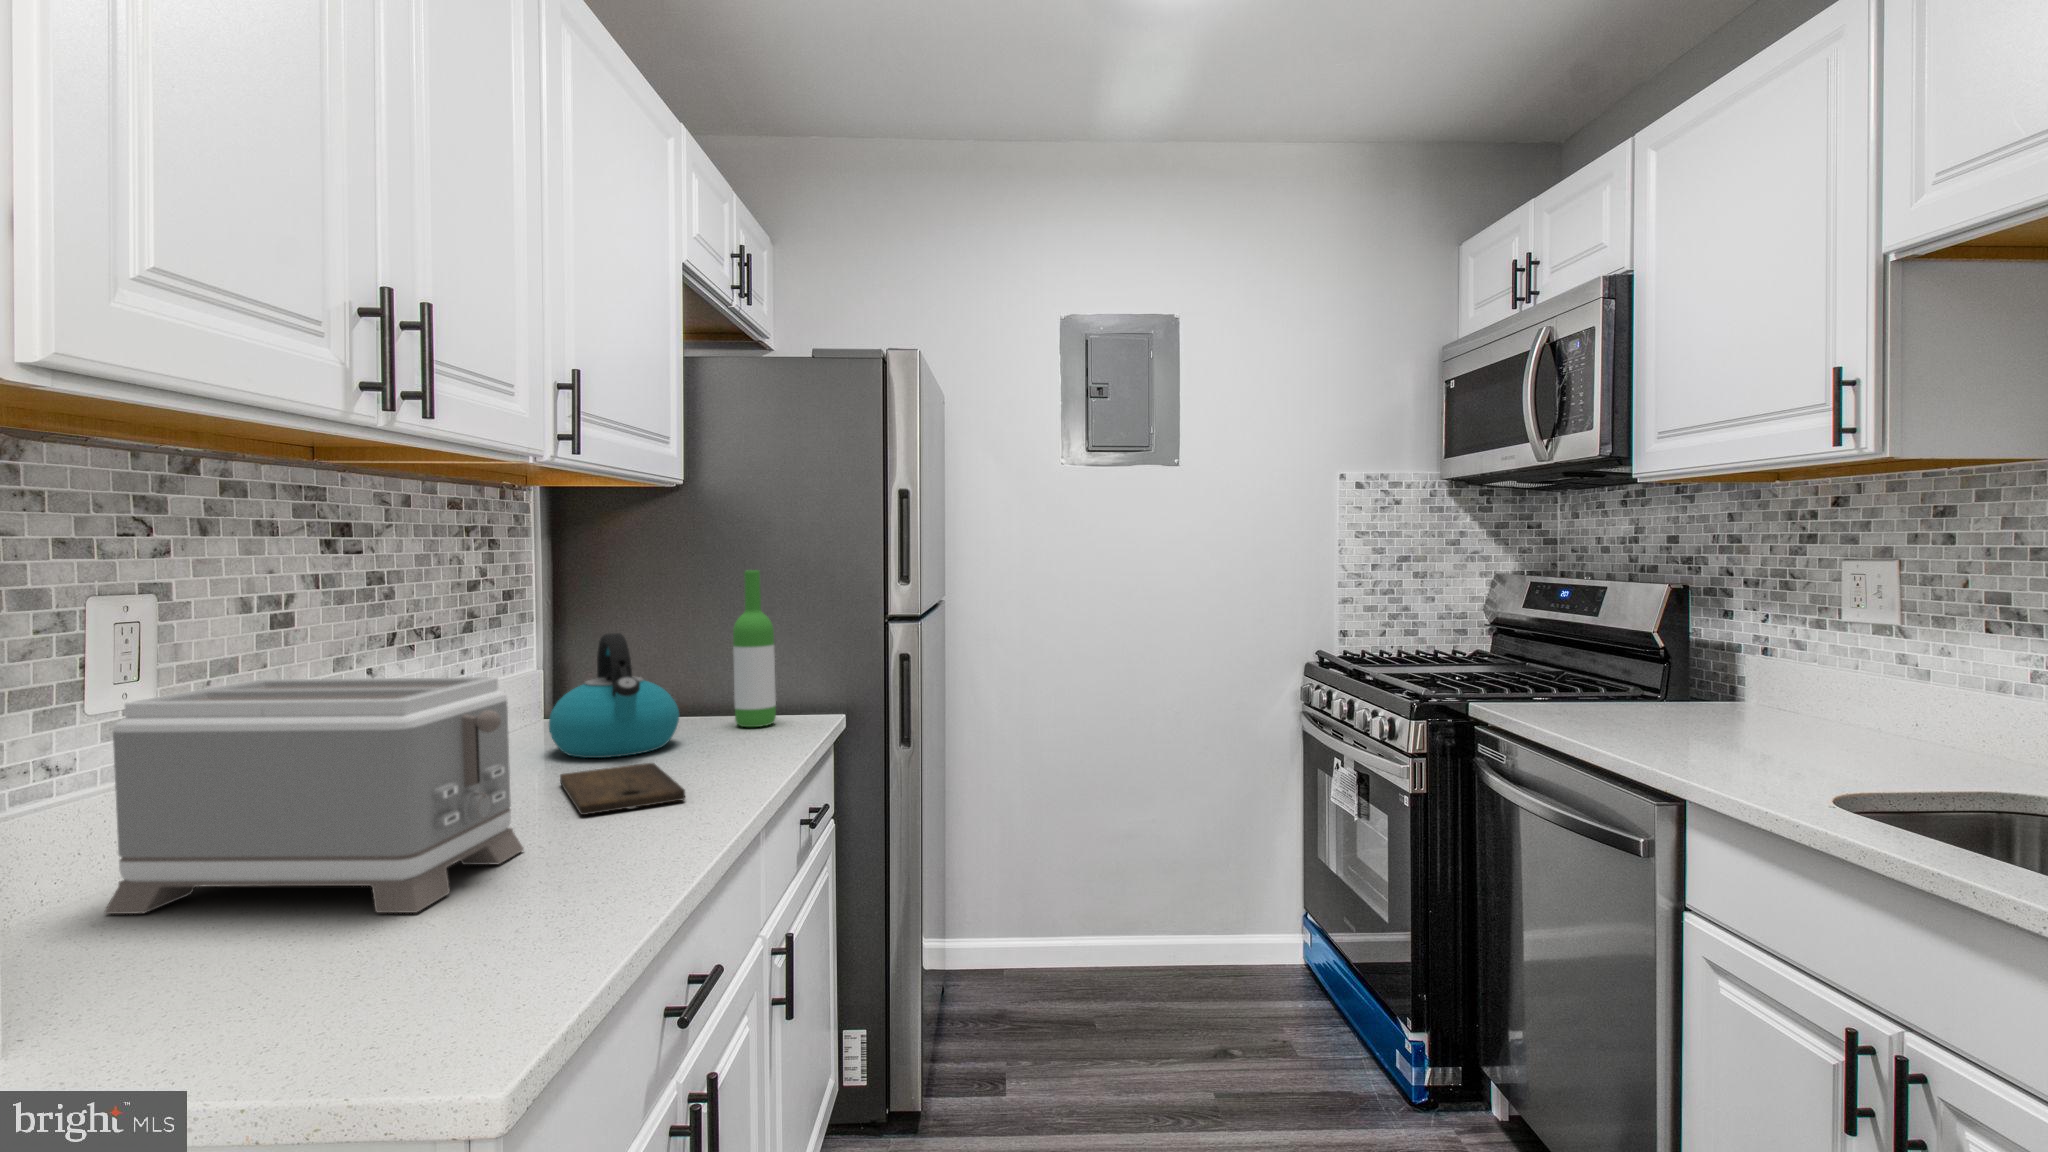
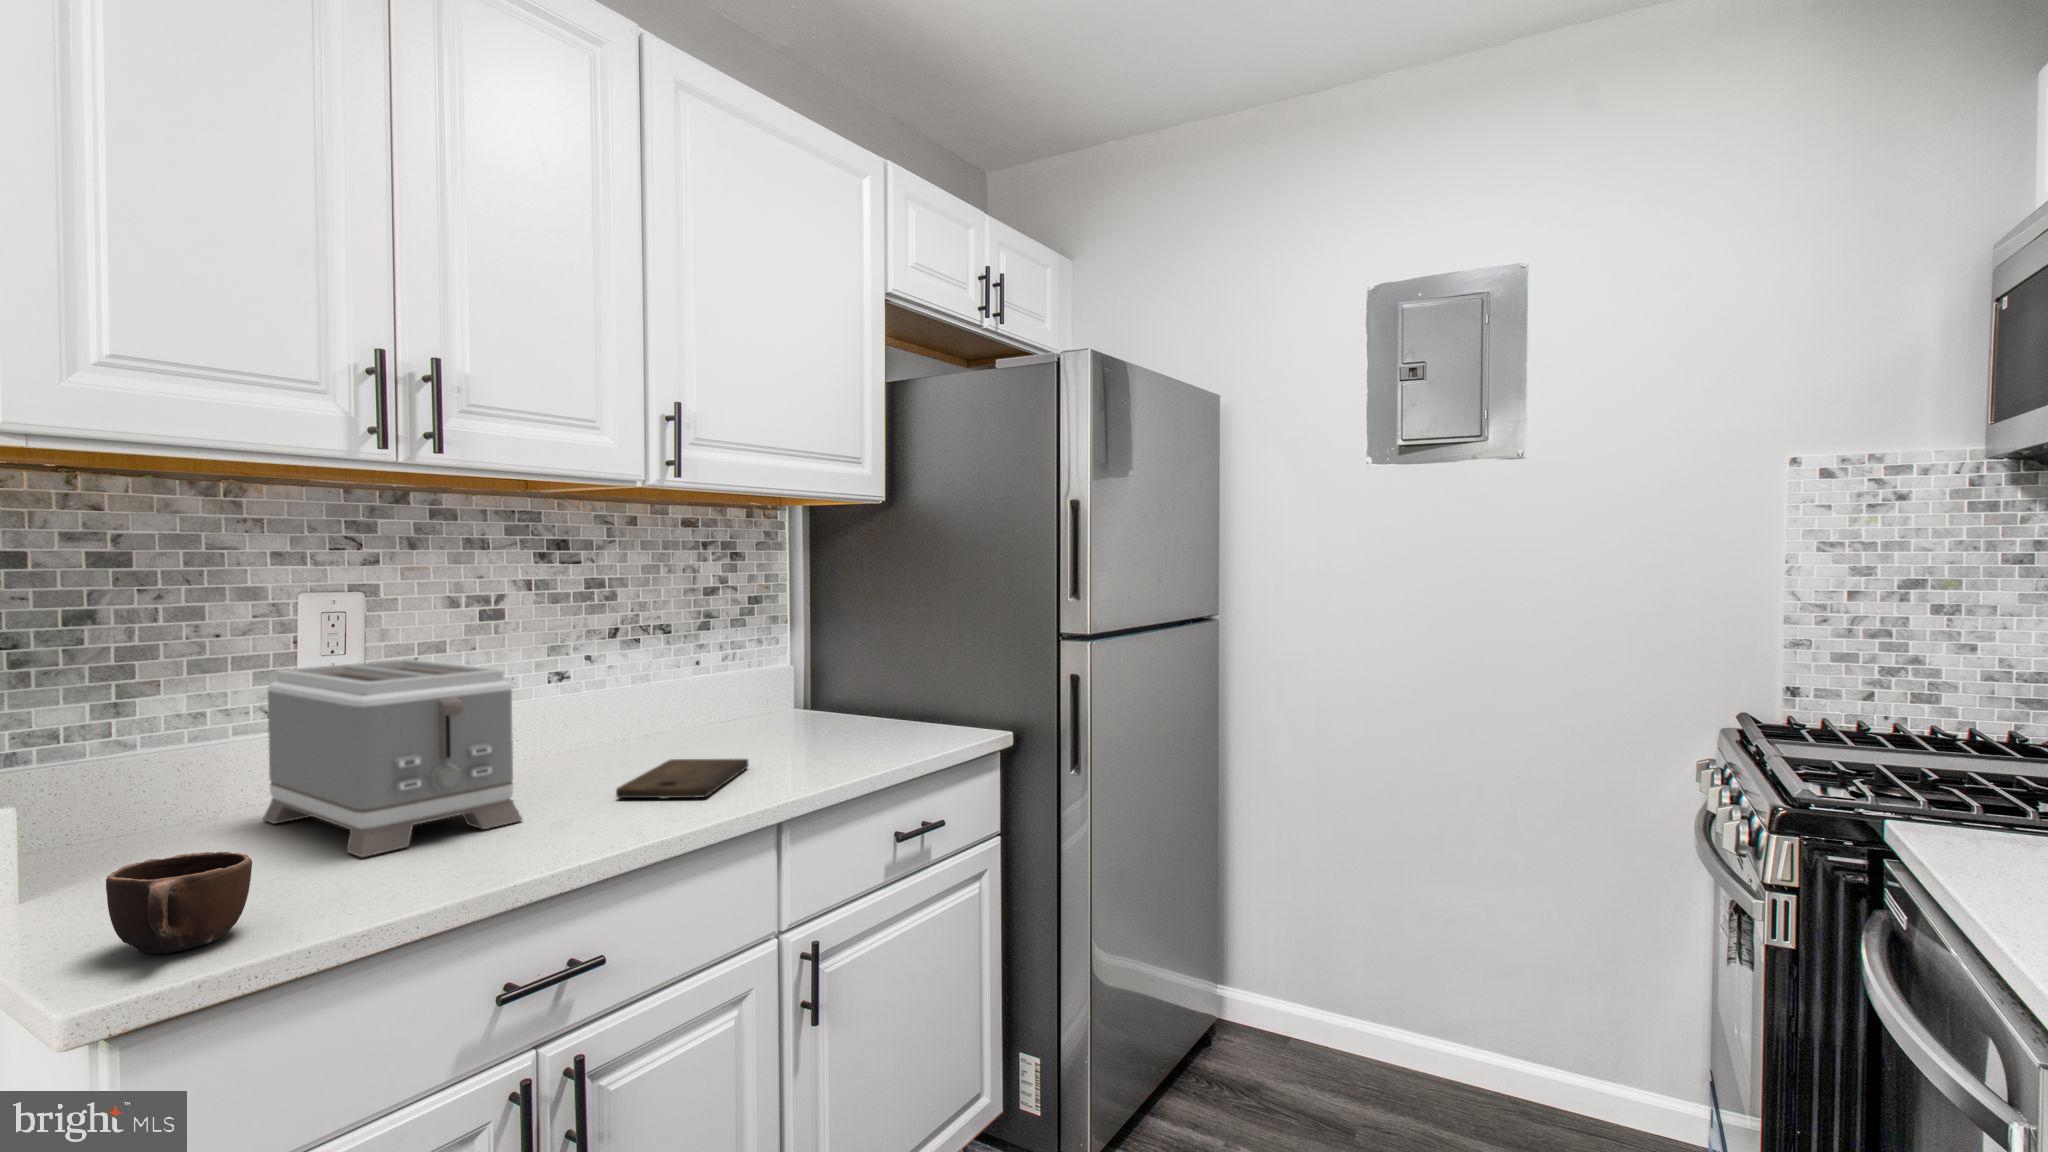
wine bottle: present [733,570,776,727] -> none [899,583,938,736]
kettle: present [549,633,679,758] -> none [717,637,831,750]
mug: none [349,902,503,1034] -> present [106,852,252,954]

